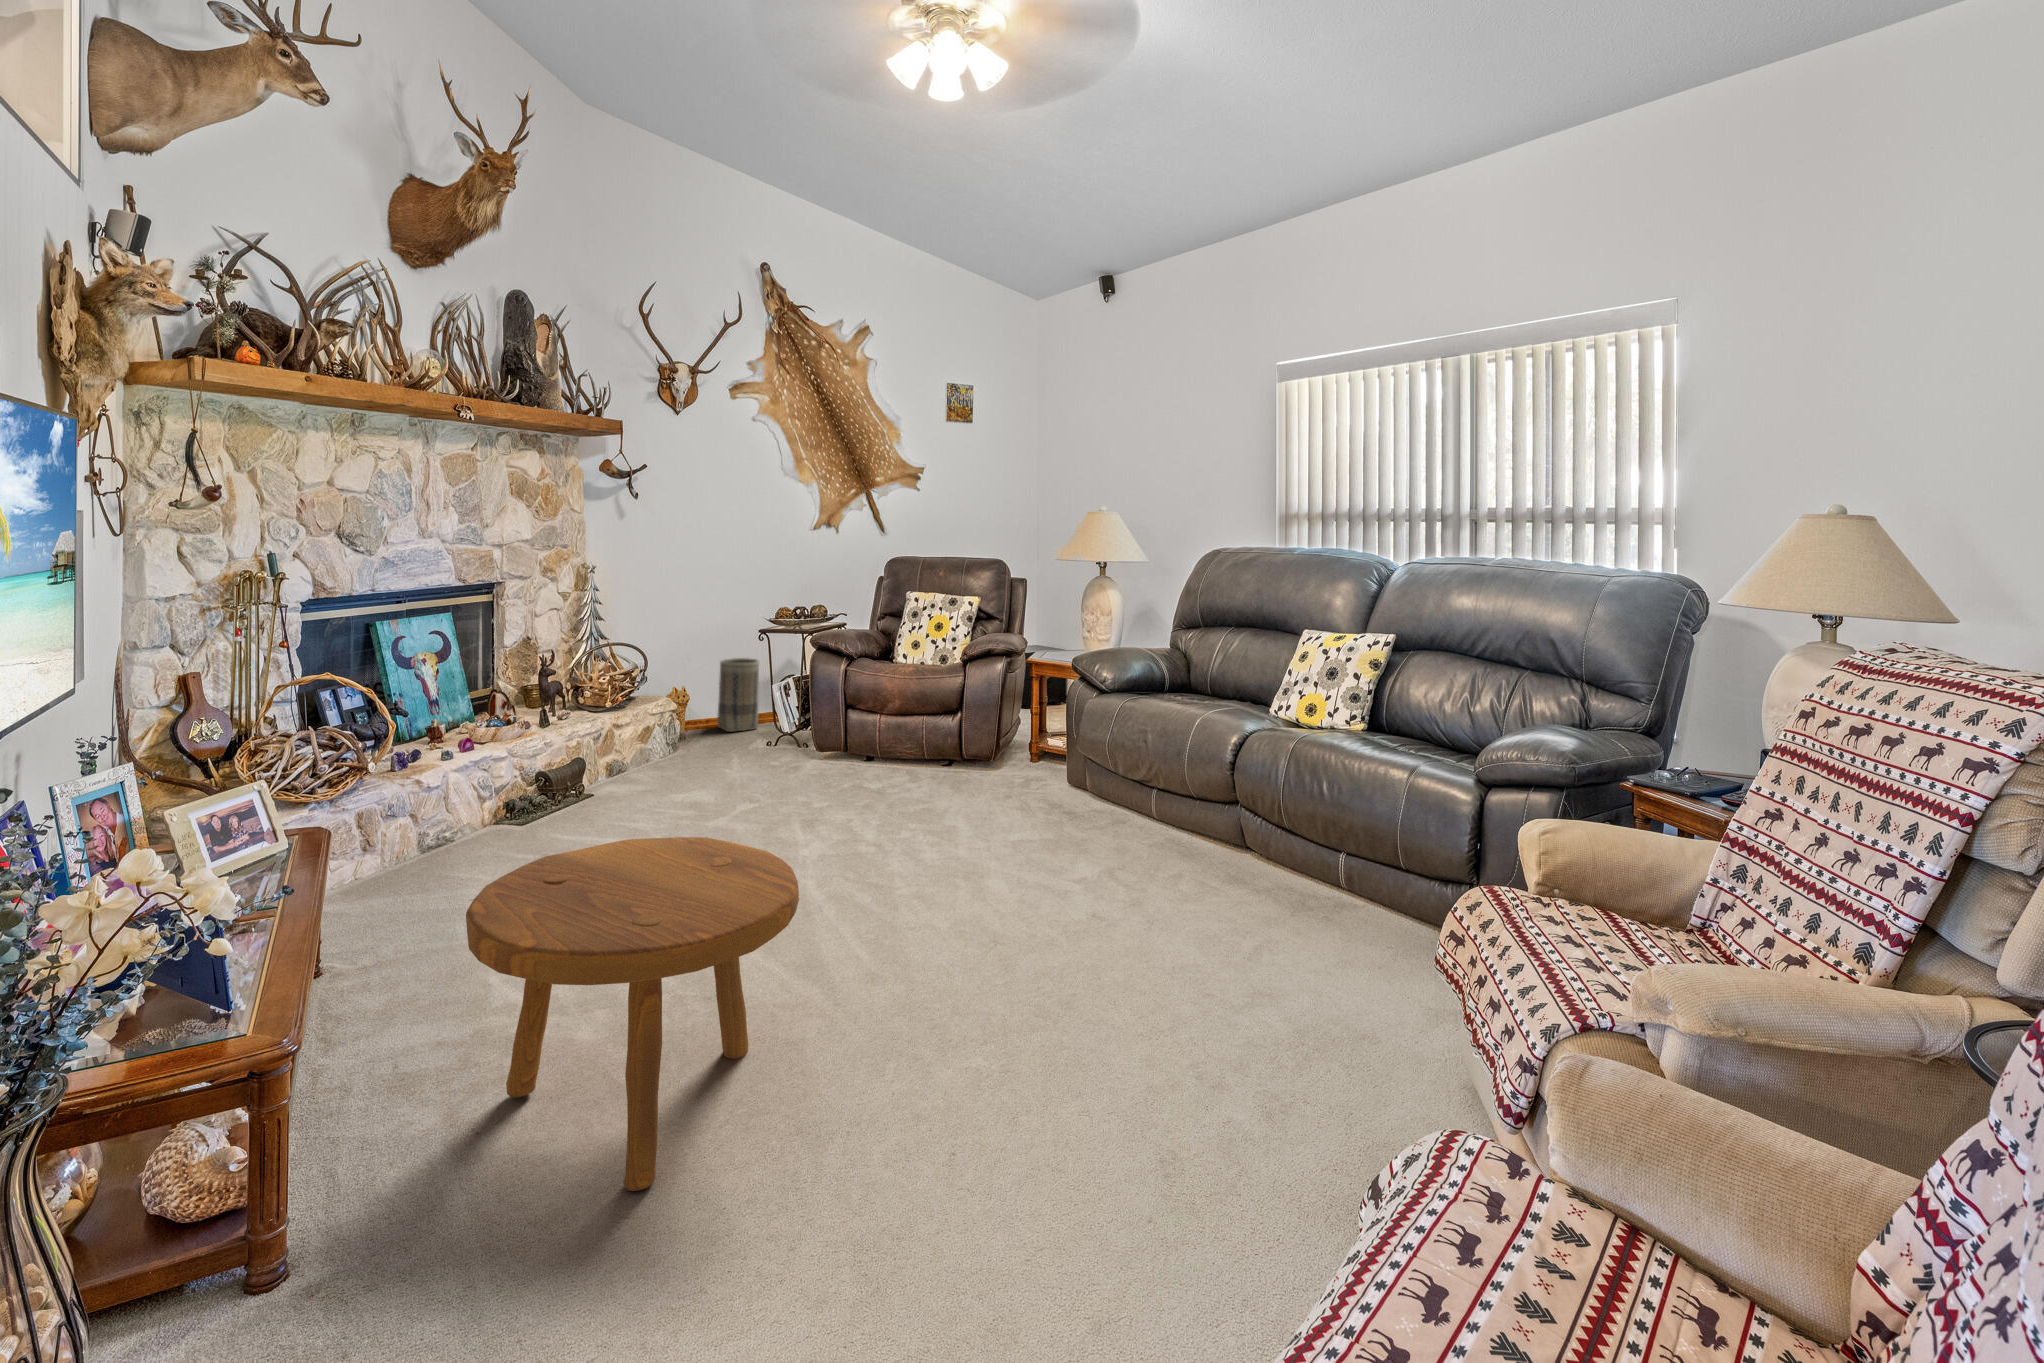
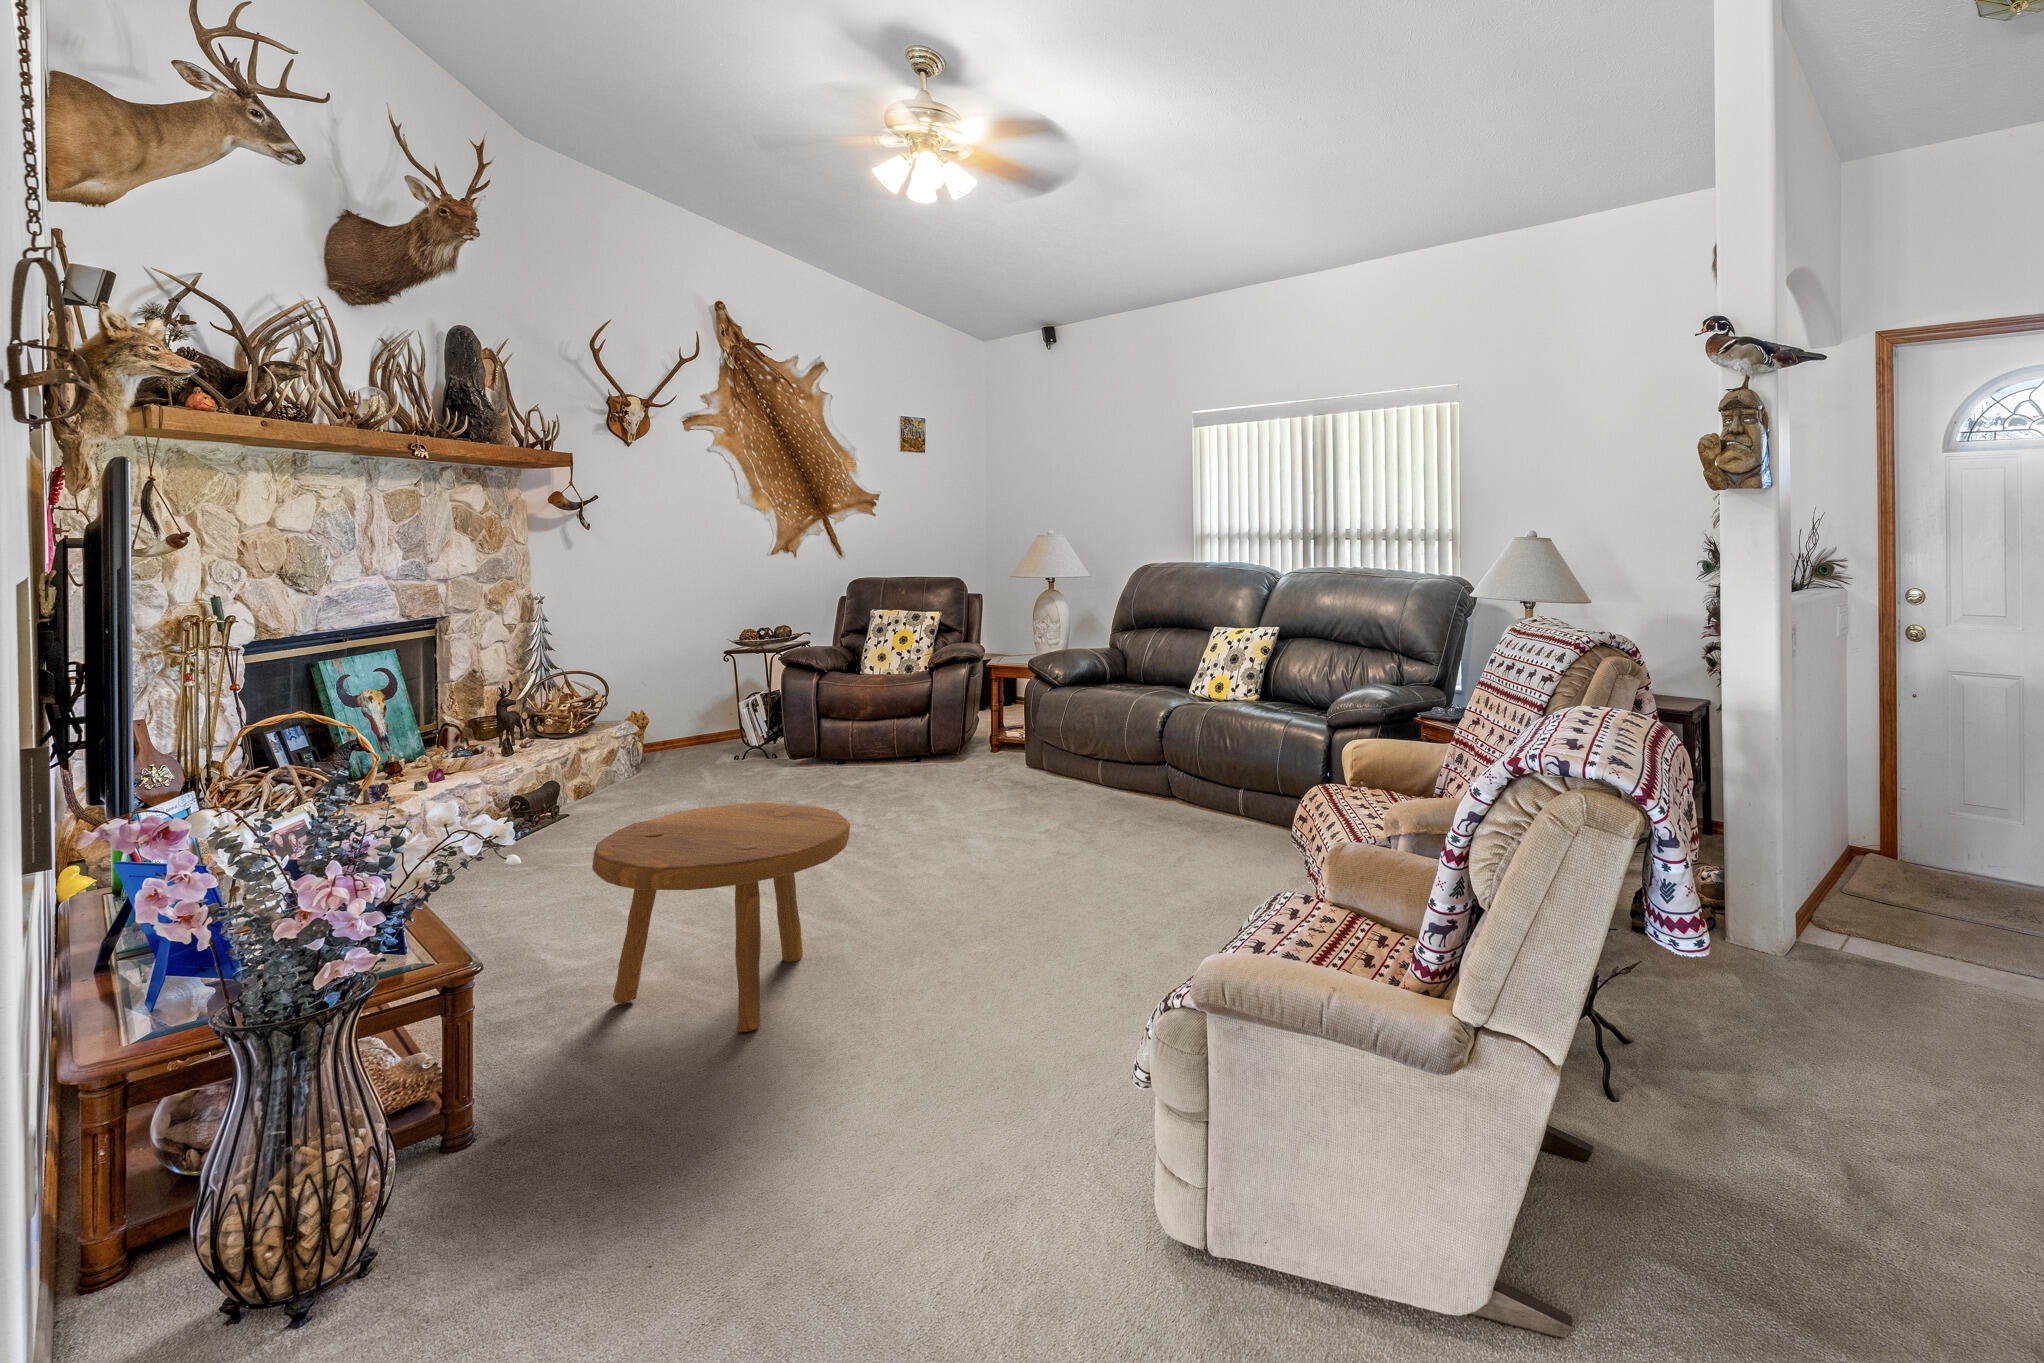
basket: present [717,658,759,732] -> none [675,681,719,753]

